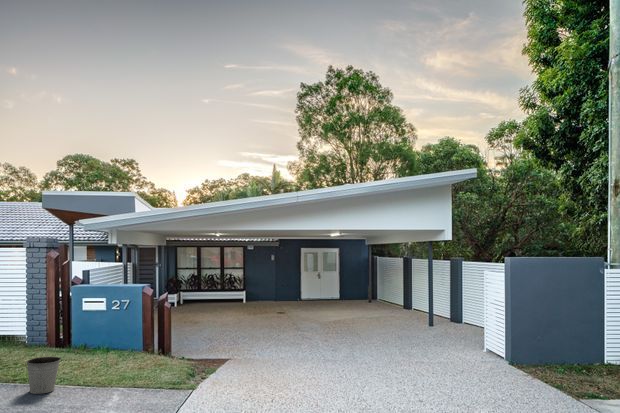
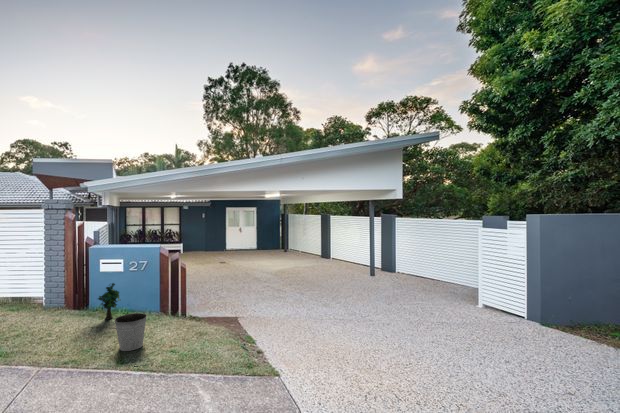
decorative plant: none [47,325,71,364] -> present [98,283,120,320]

